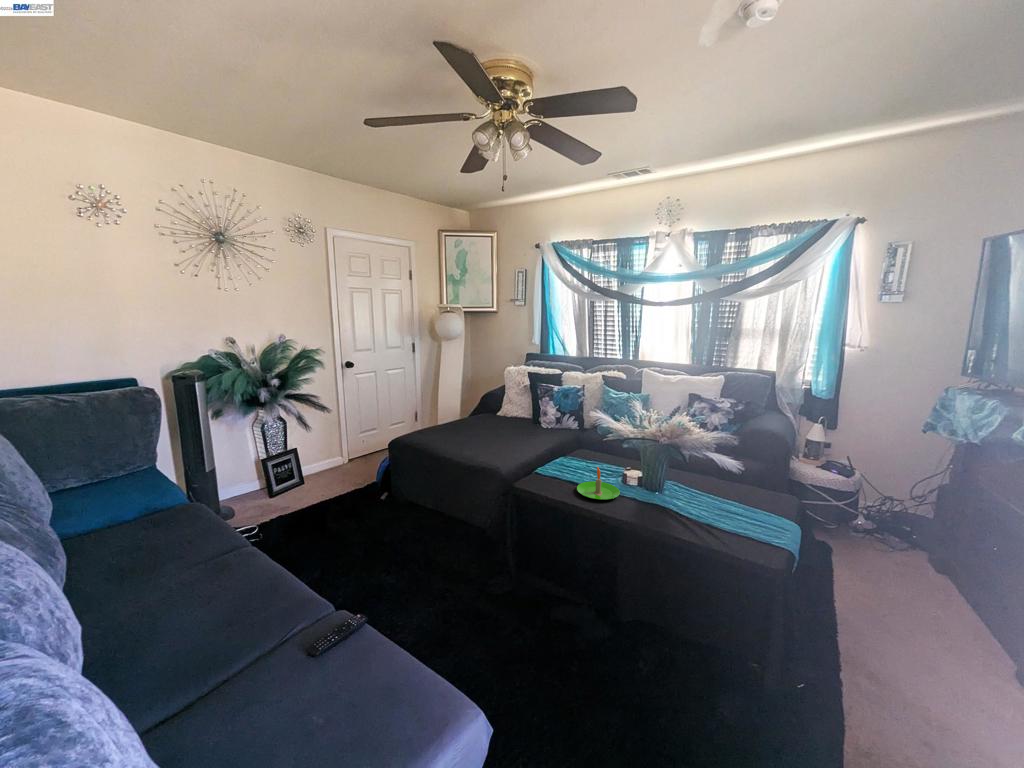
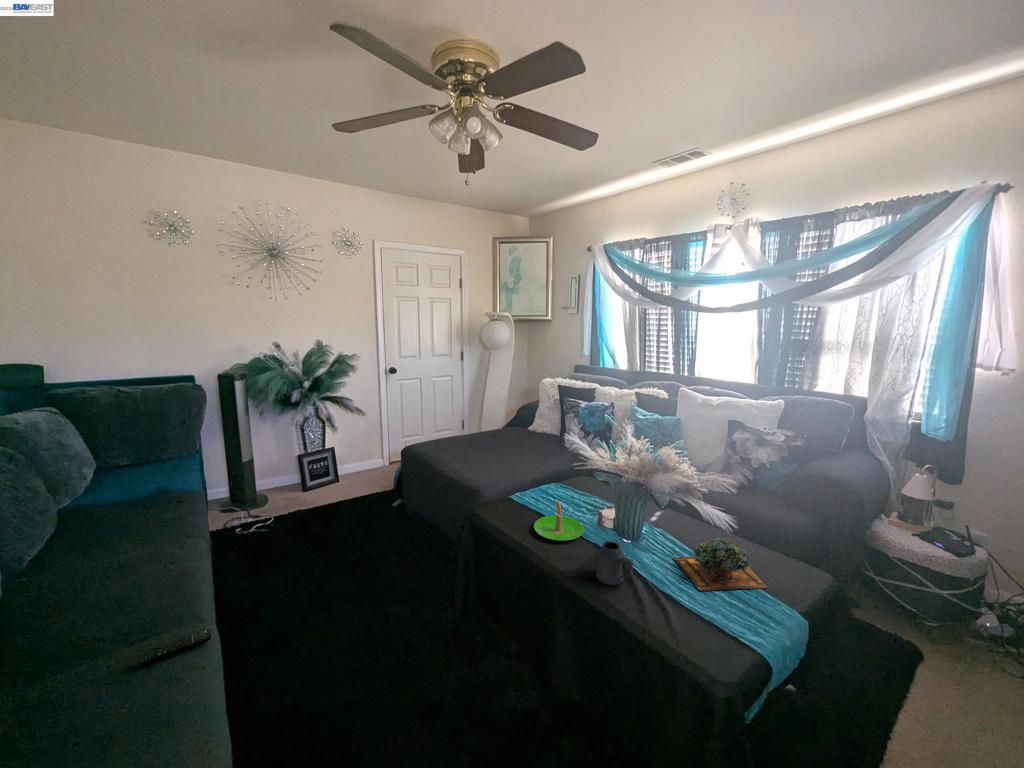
succulent plant: none [694,479,766,519] -> present [674,538,767,591]
mug: none [650,491,682,525] -> present [596,541,633,586]

